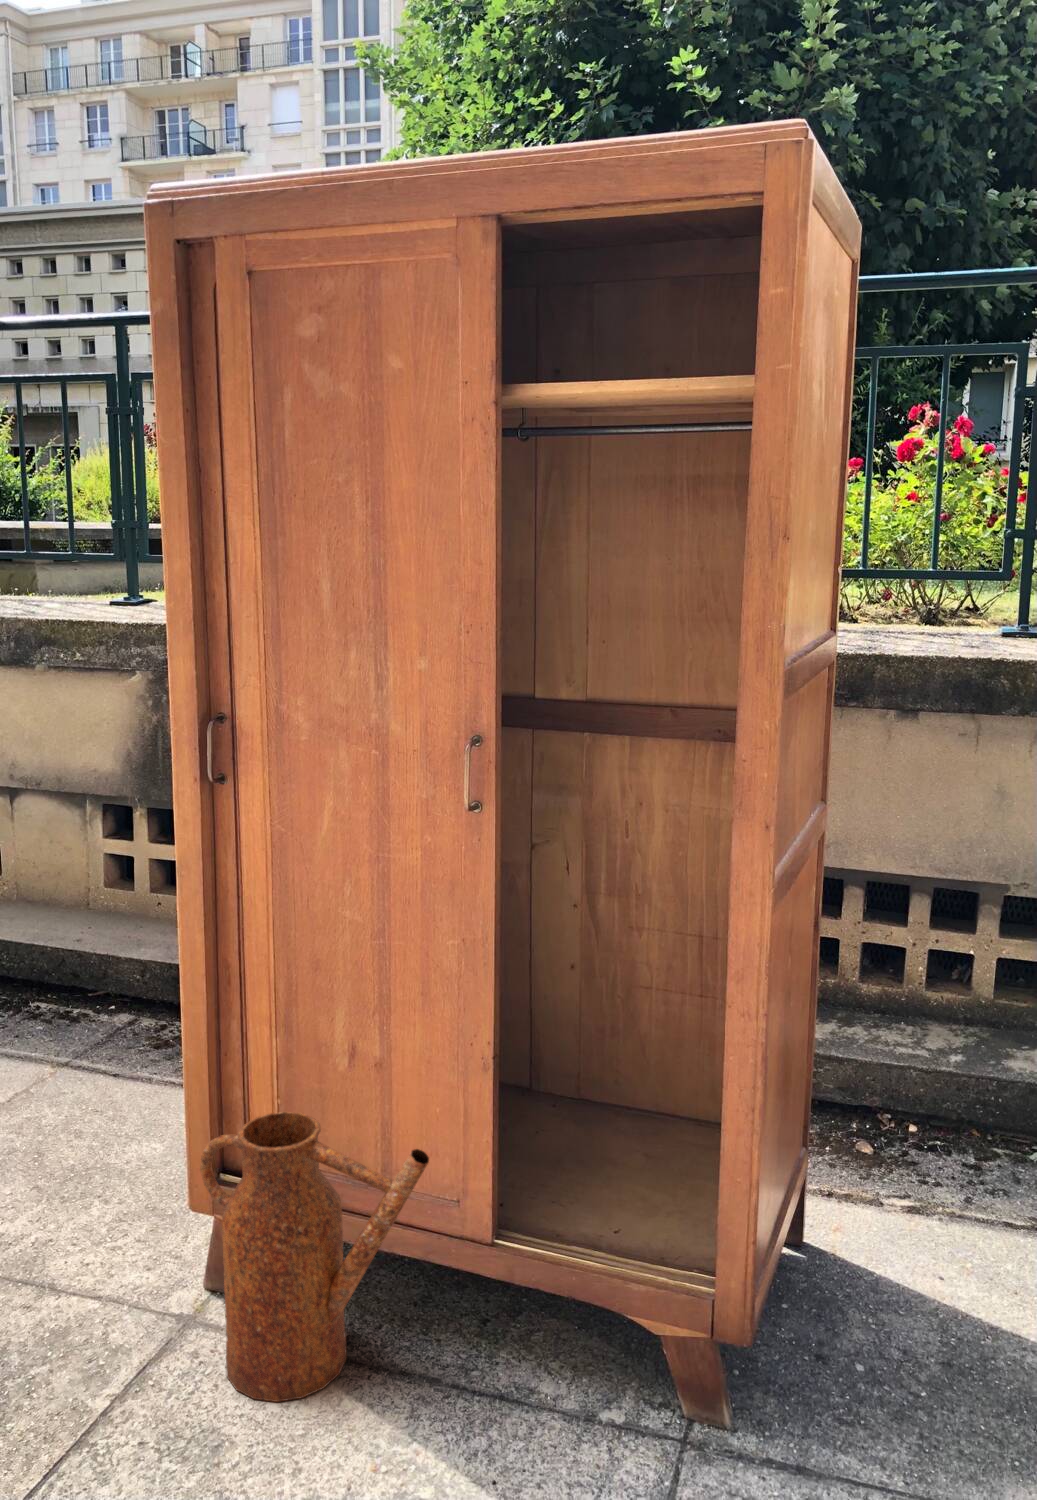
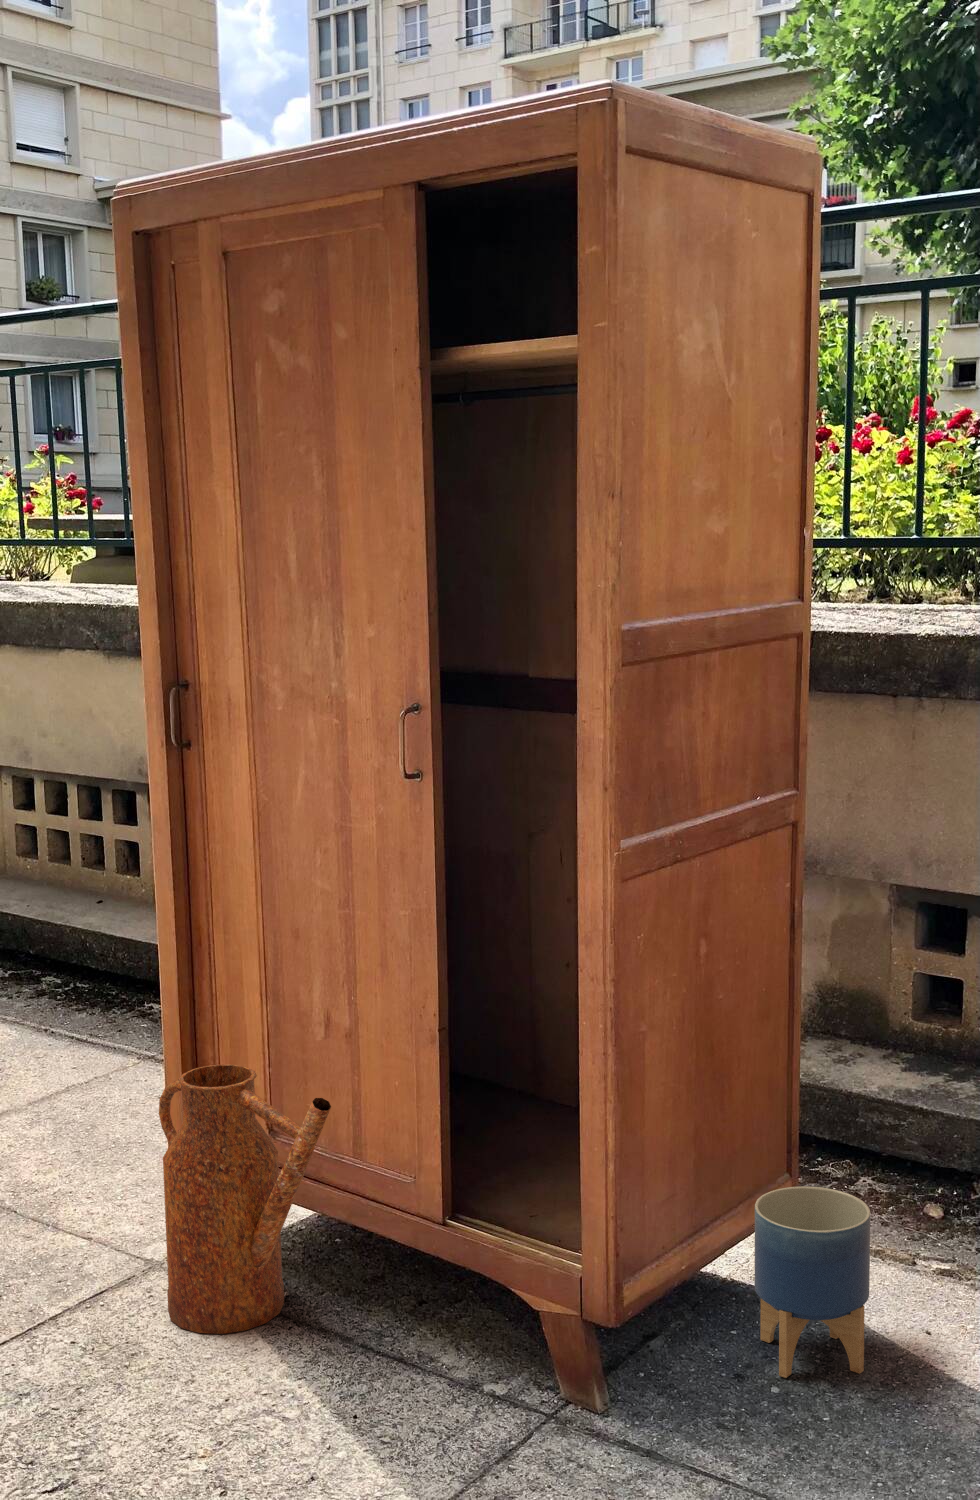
planter: none [804,1161,918,1348] -> present [754,1186,870,1378]

